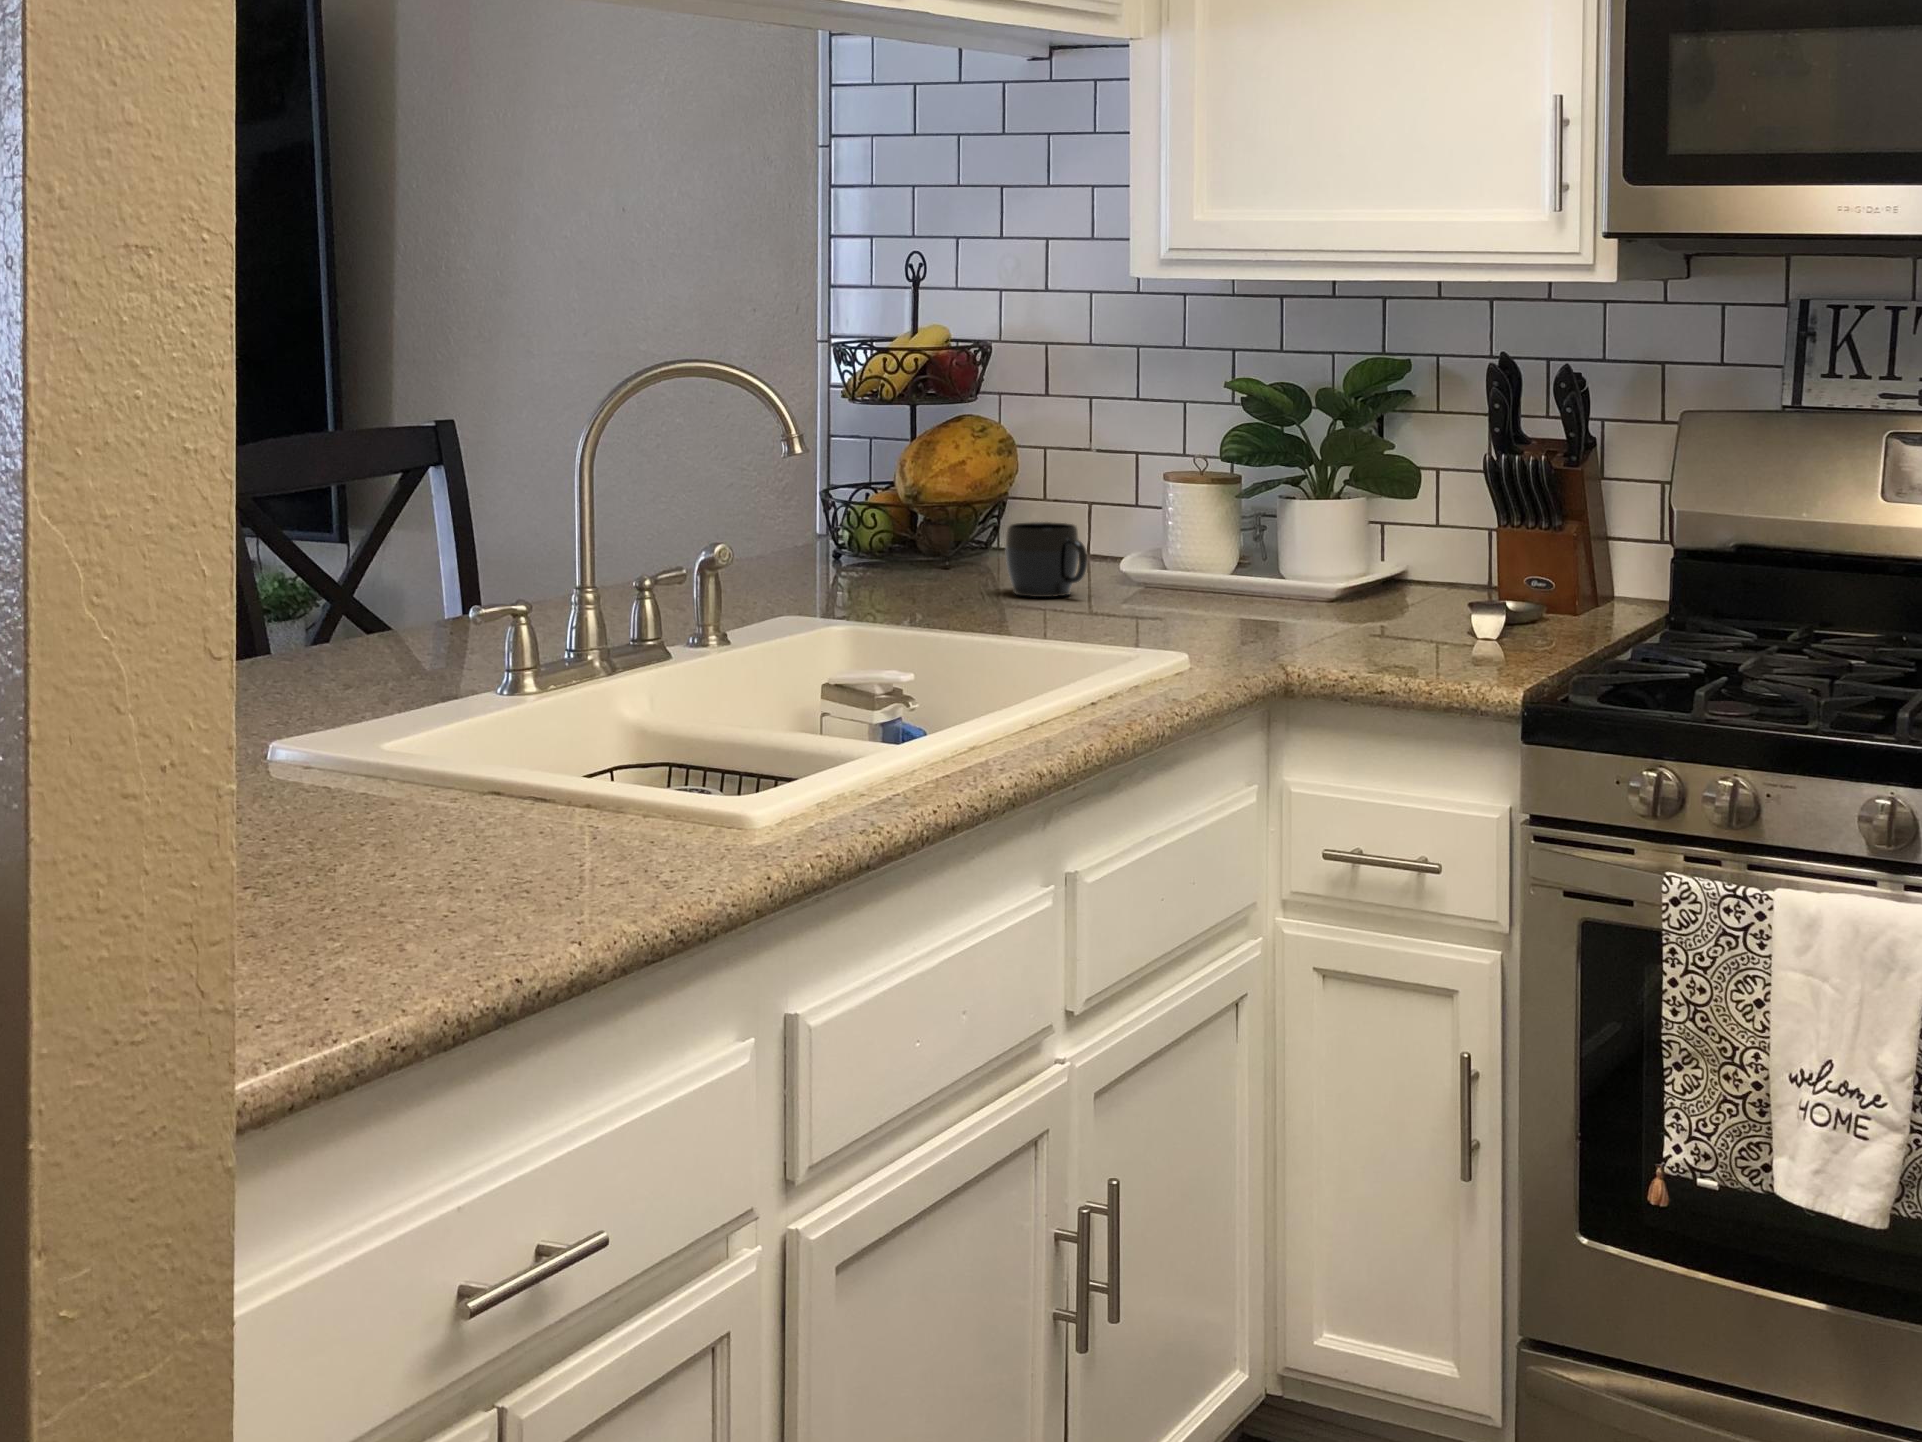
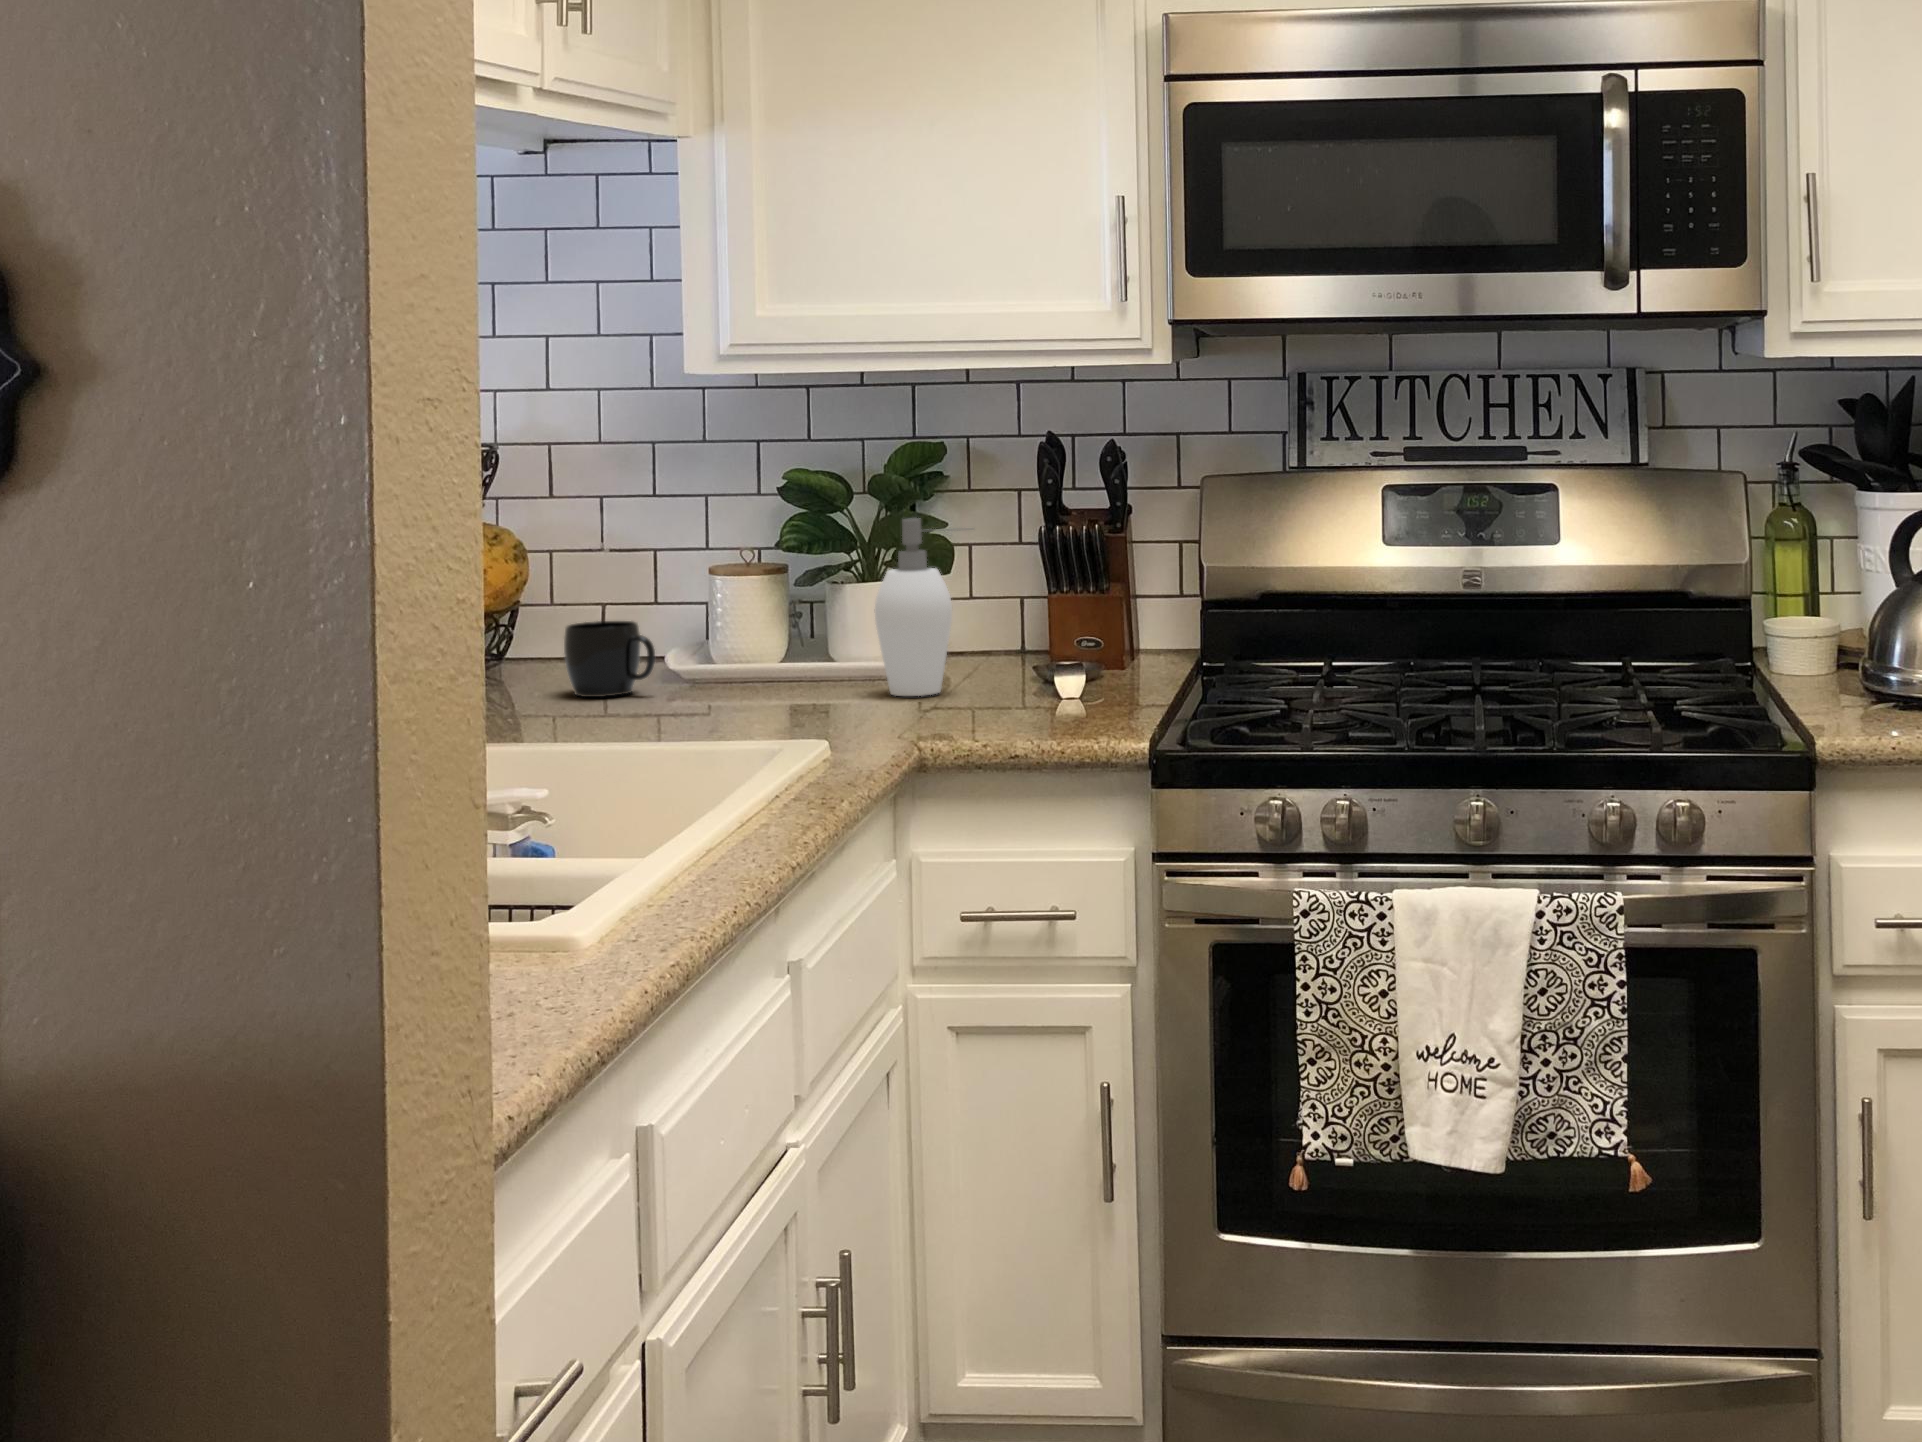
soap dispenser: none [1298,437,1405,623] -> present [875,518,970,696]

